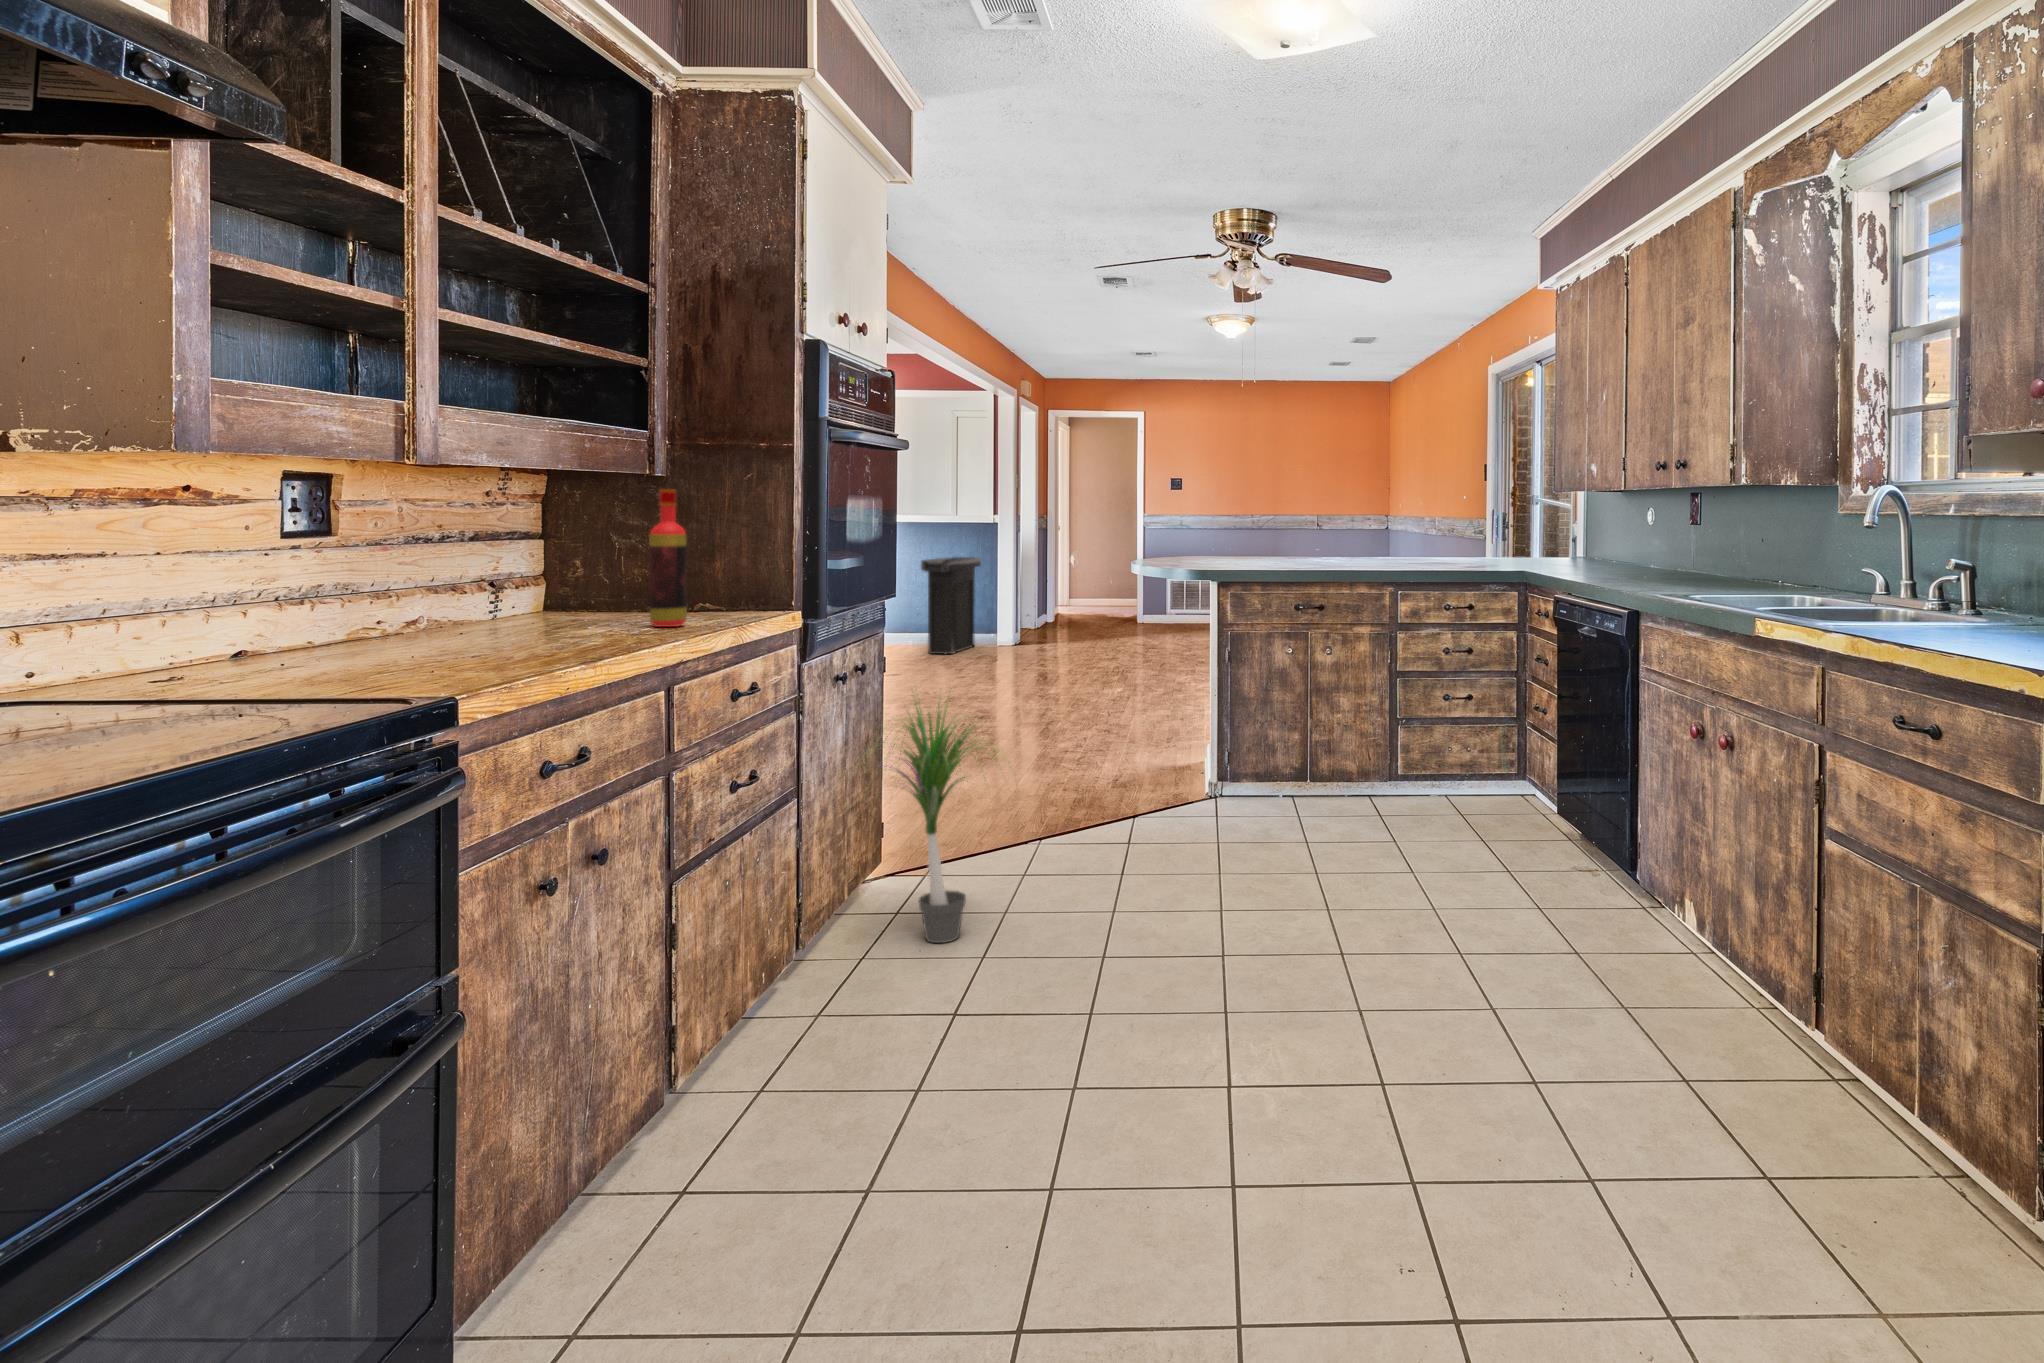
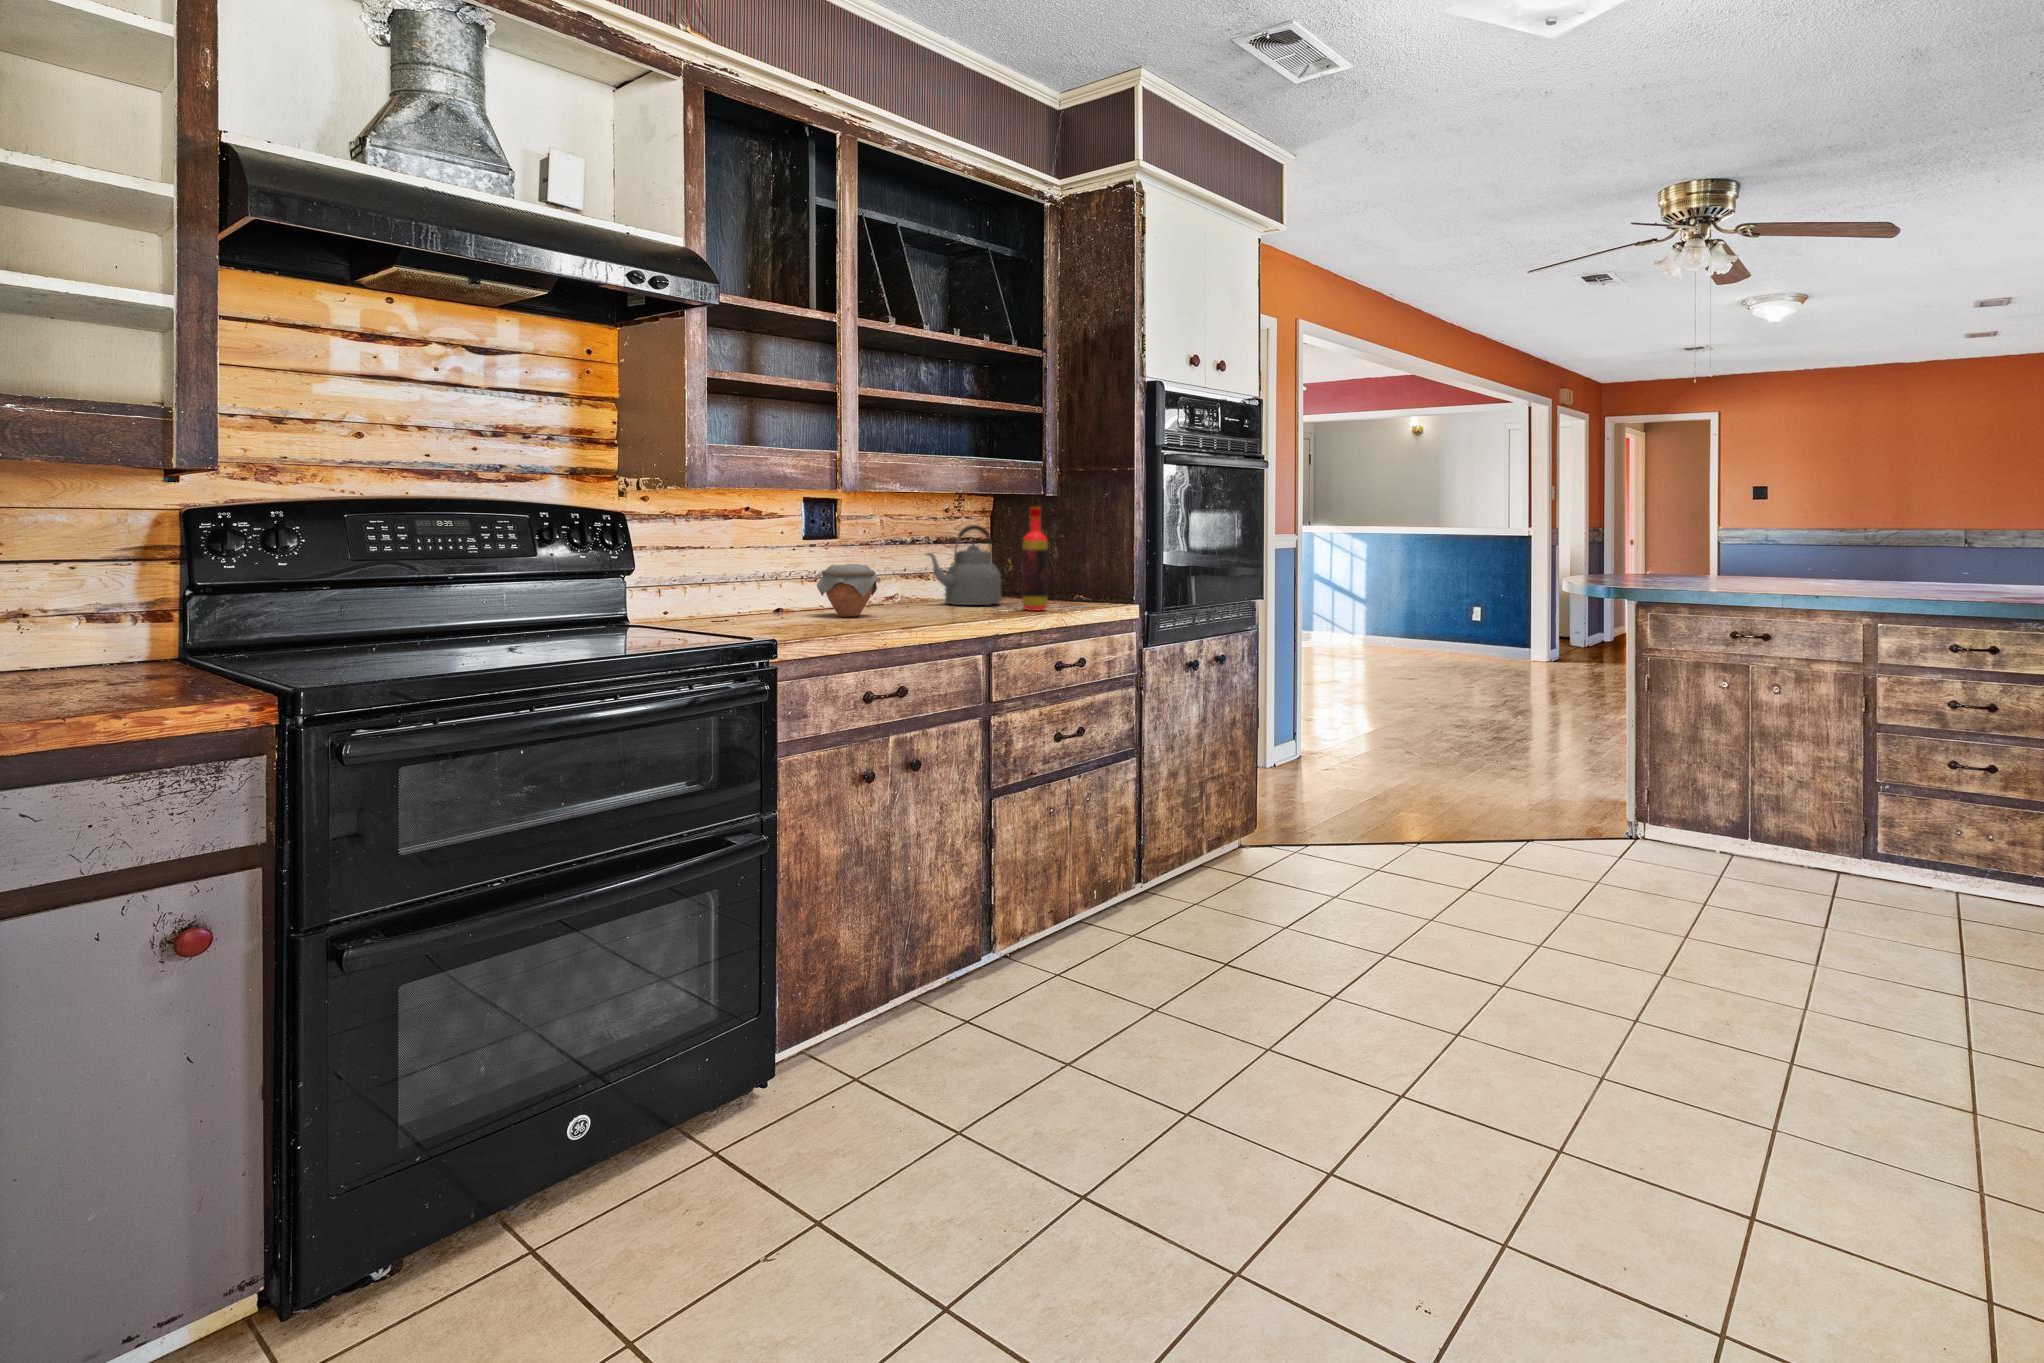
kettle: none [483,514,596,626] -> present [927,525,1001,605]
trash can: present [921,557,981,654] -> none [1463,570,1529,666]
jar: none [361,574,471,655] -> present [817,564,879,617]
potted plant: present [867,703,996,943] -> none [1181,669,1333,907]

